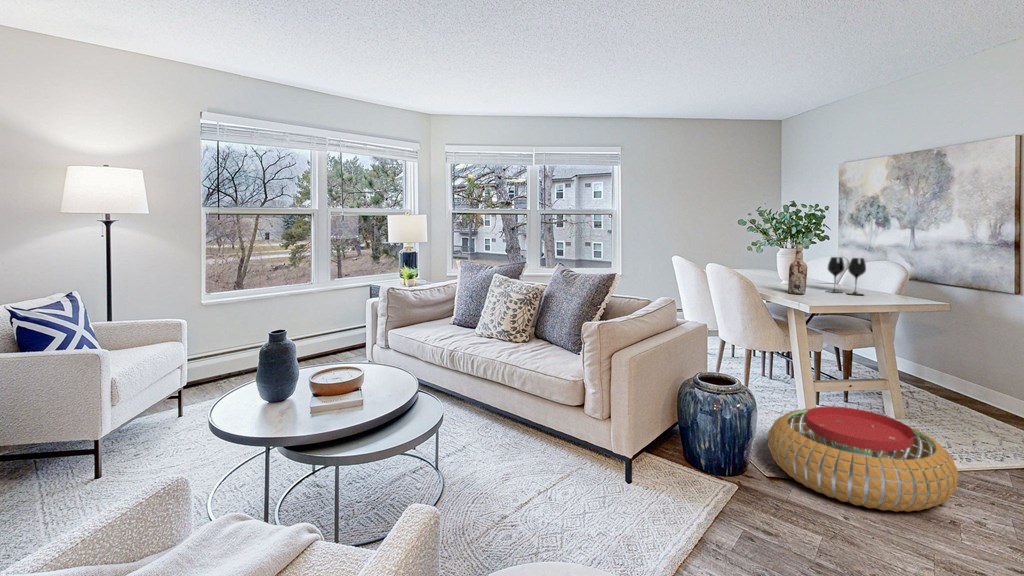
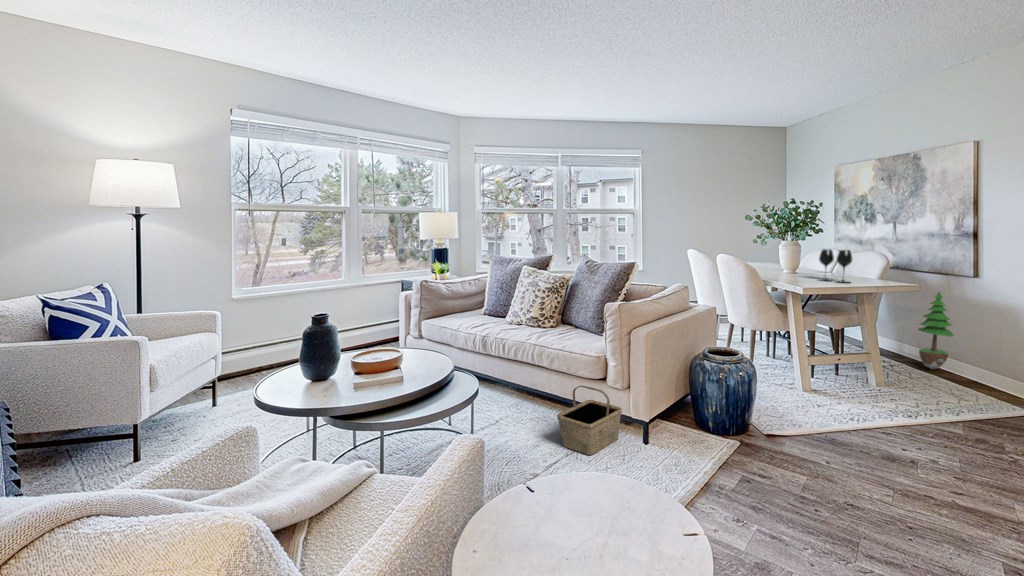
wine bottle: present [788,243,807,294] -> none [784,238,800,283]
potted tree: none [936,304,978,392] -> present [918,292,954,370]
pouf: present [768,406,959,512] -> none [765,377,922,457]
basket: none [521,416,599,503] -> present [557,385,622,455]

